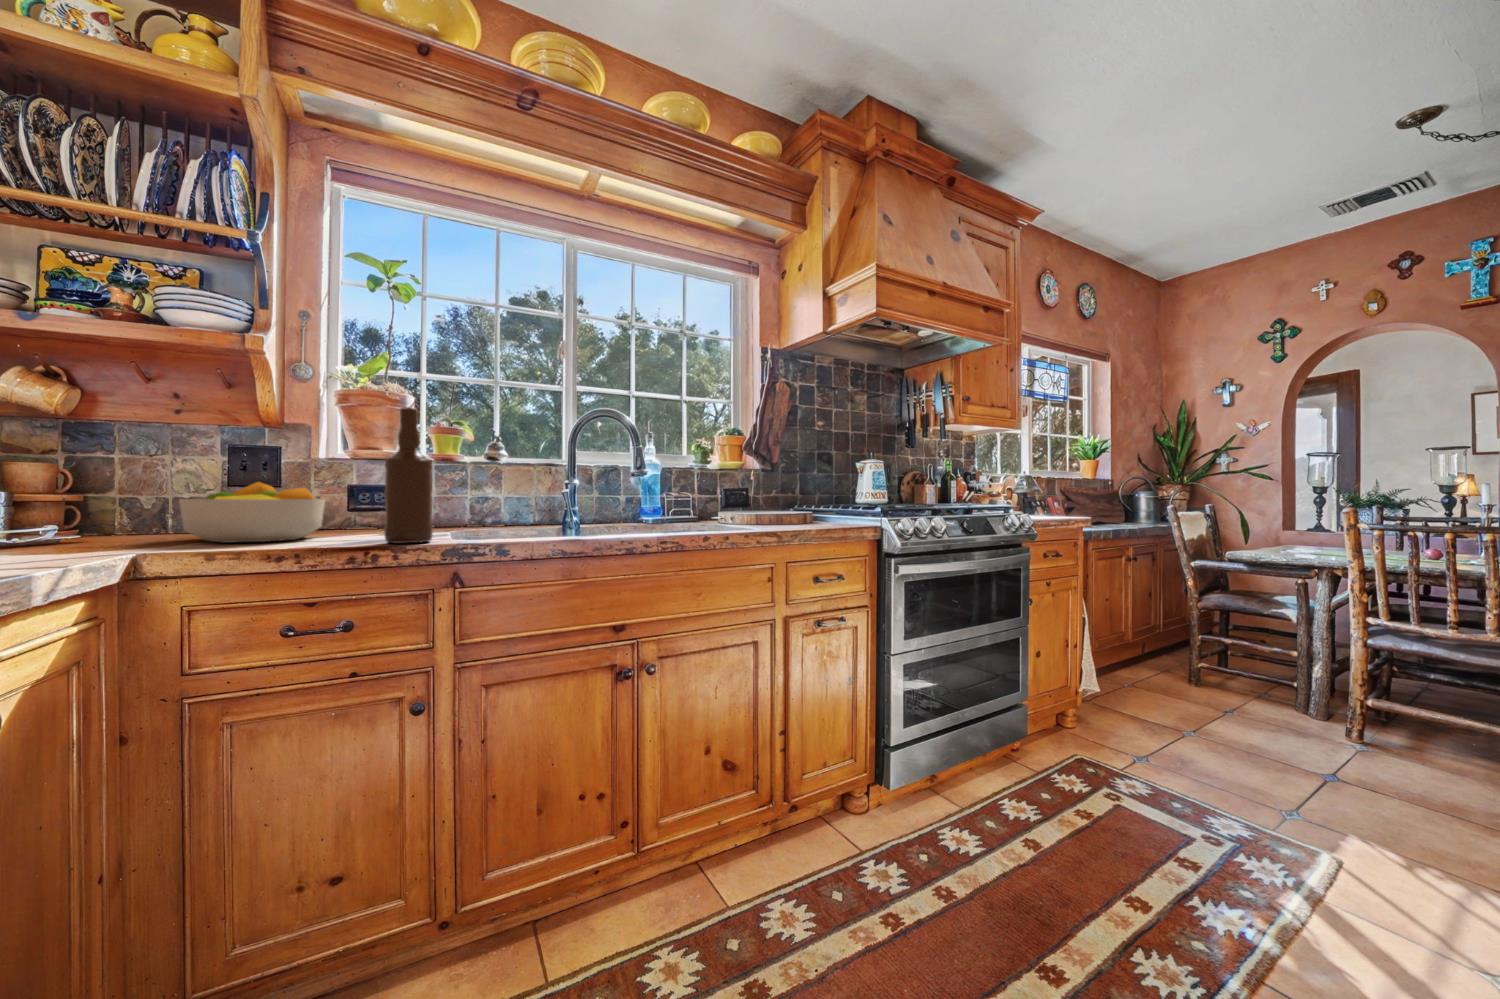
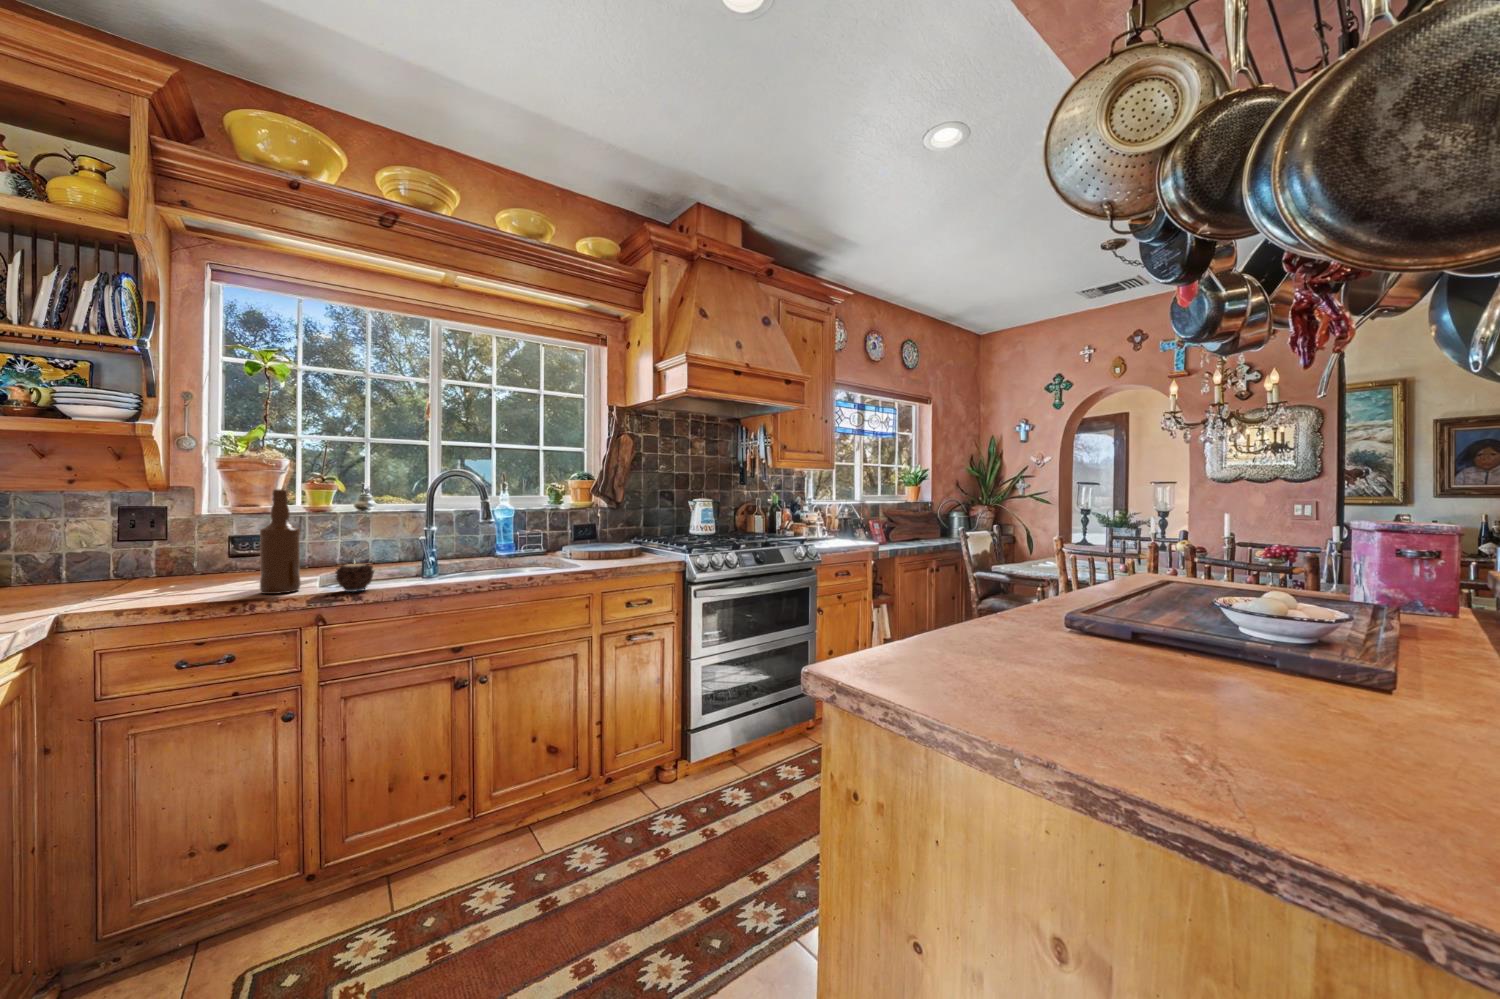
fruit bowl: present [179,482,325,543] -> none [80,541,209,596]
candle: none [475,501,523,543] -> present [335,563,374,592]

